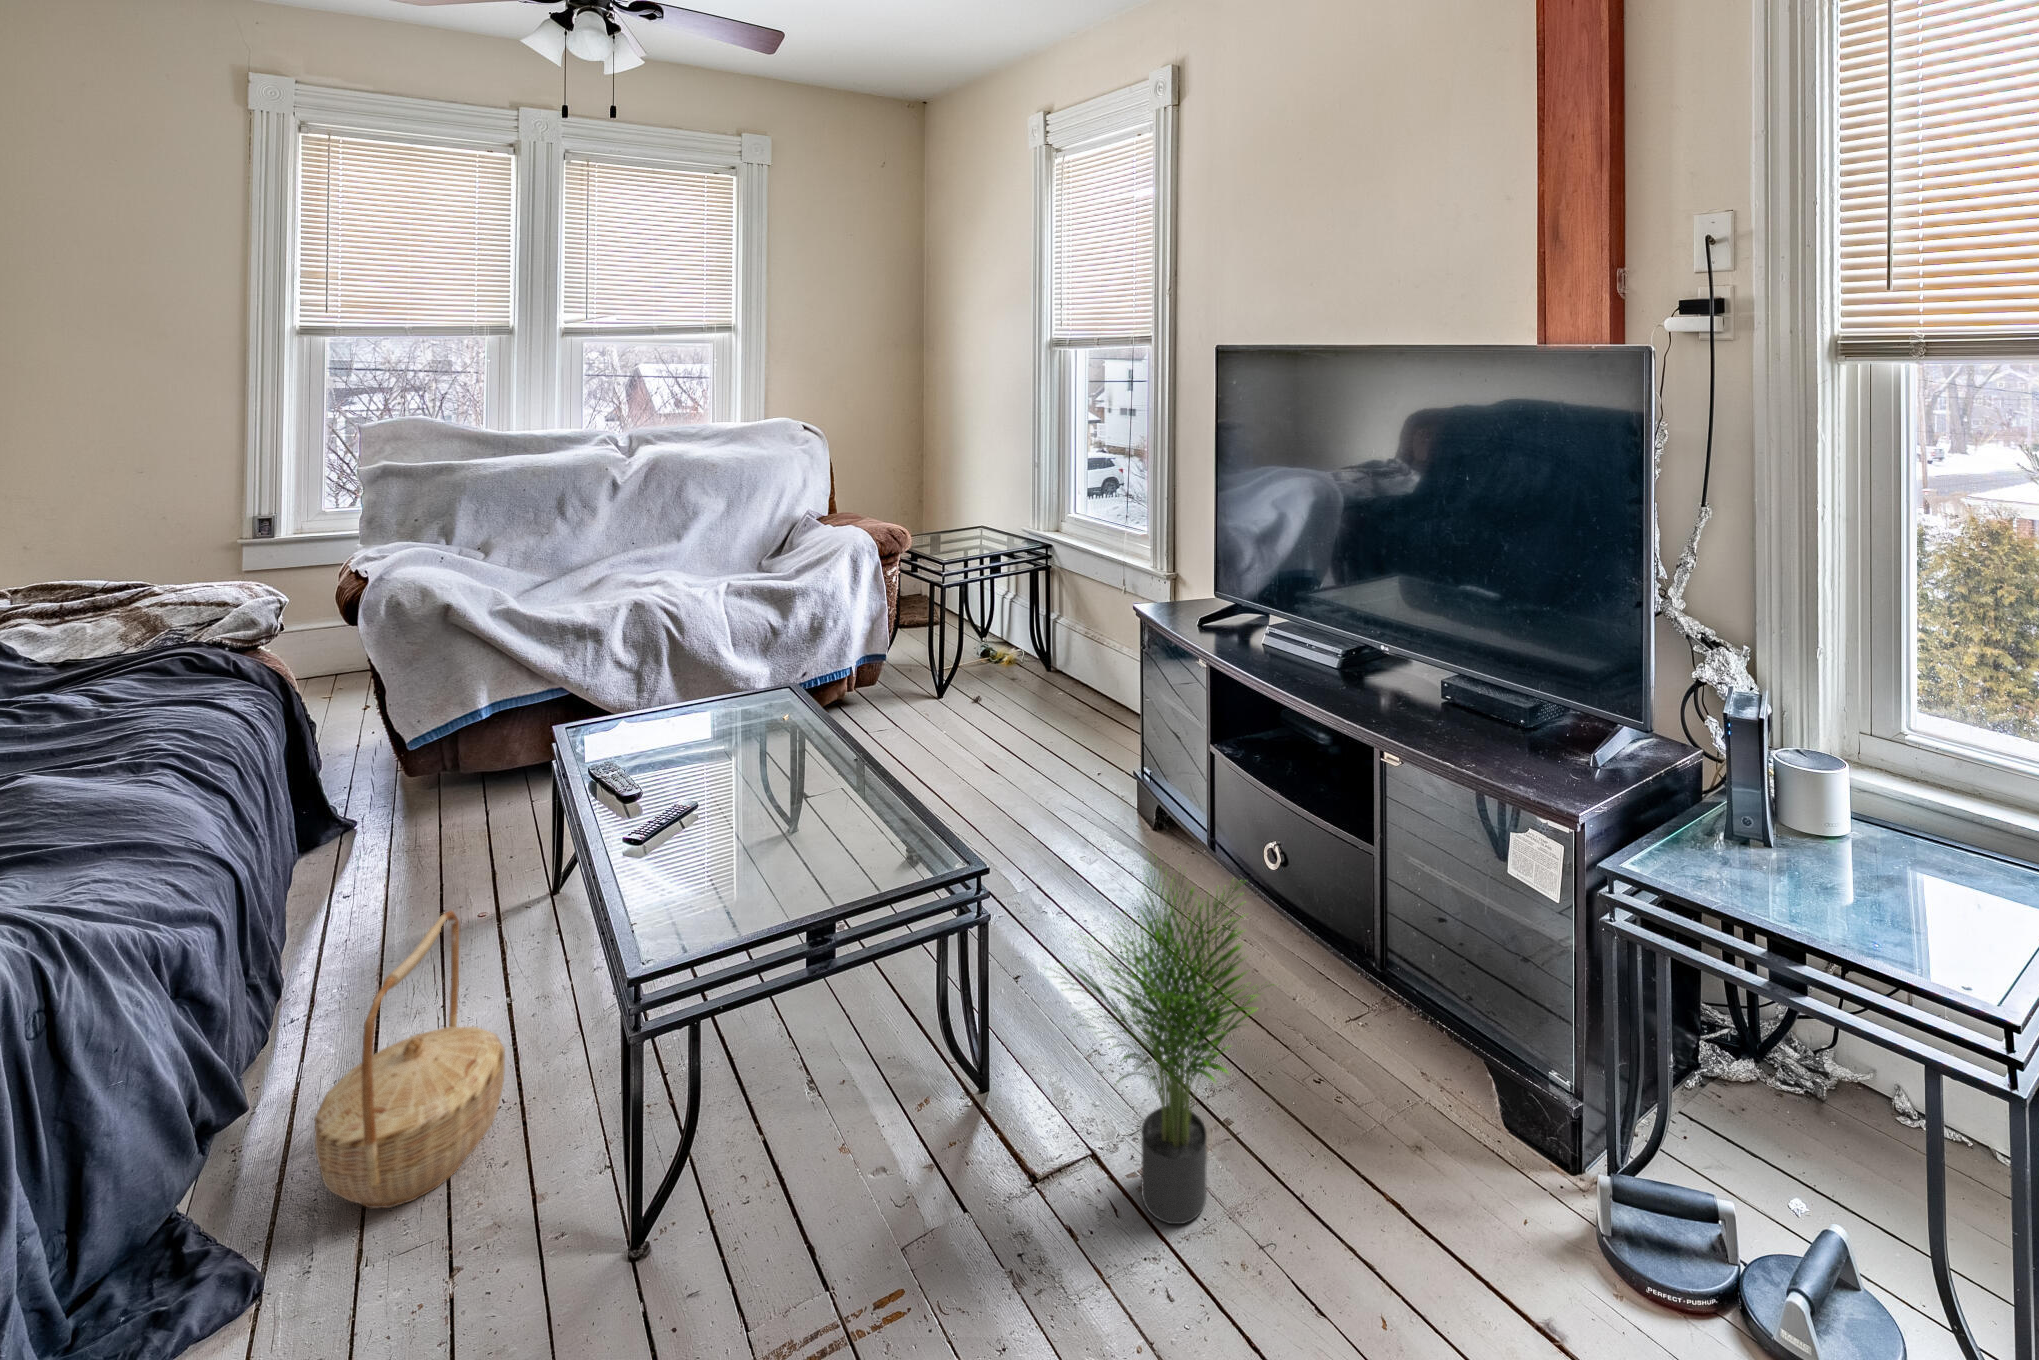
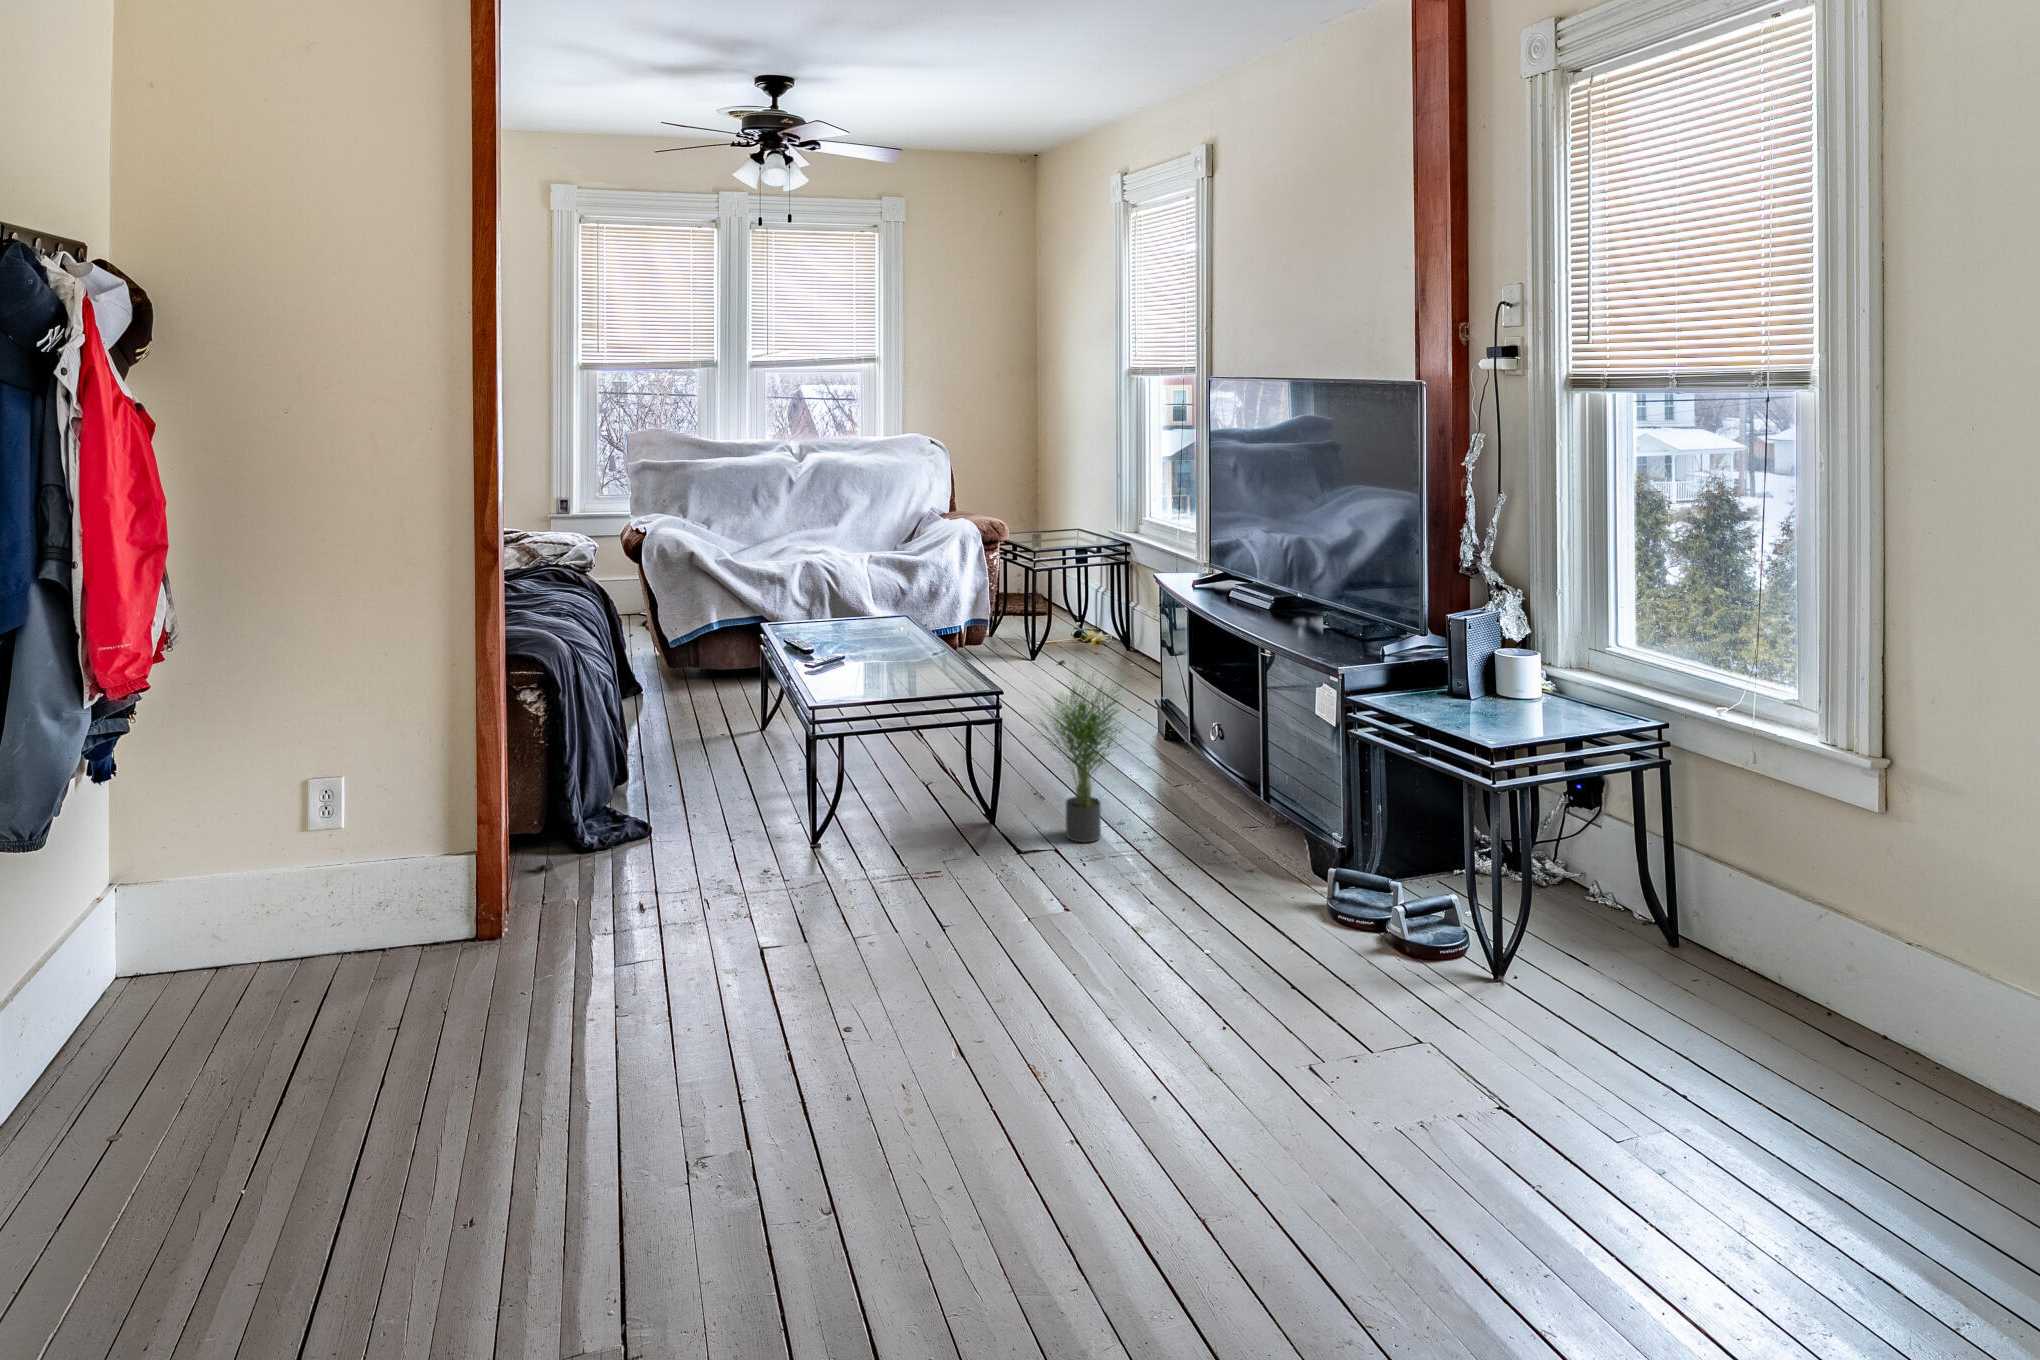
basket: present [314,911,505,1208] -> none [681,676,758,798]

